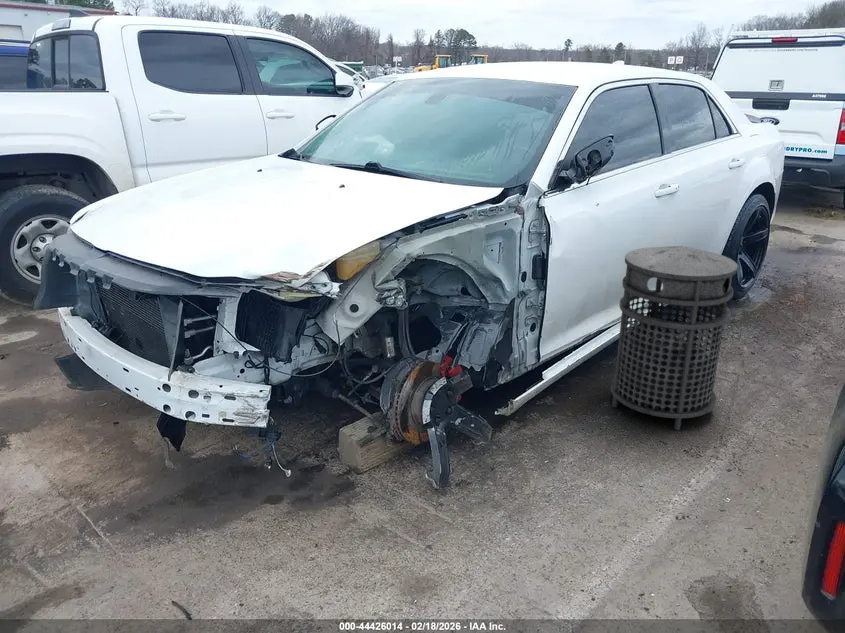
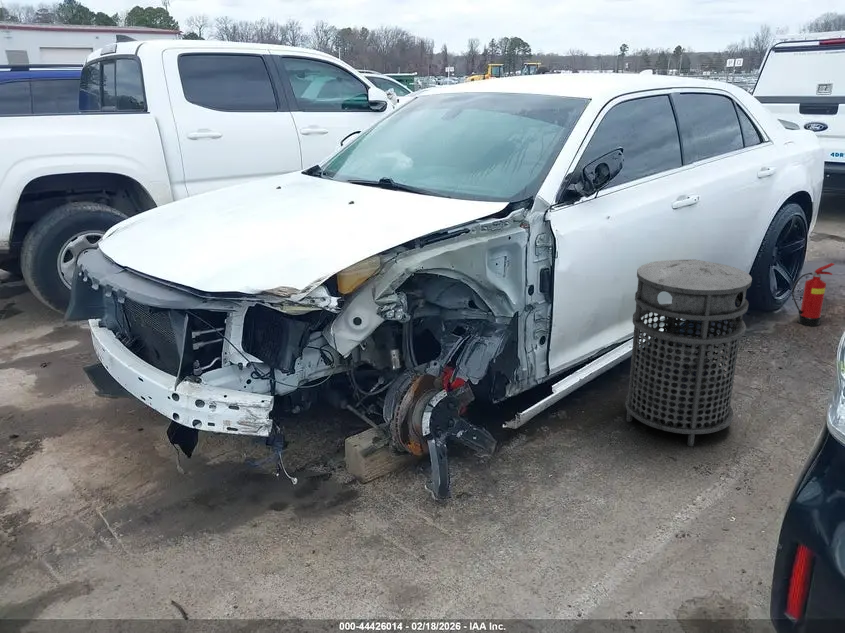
fire extinguisher: none [758,251,798,313] -> present [792,263,834,326]

